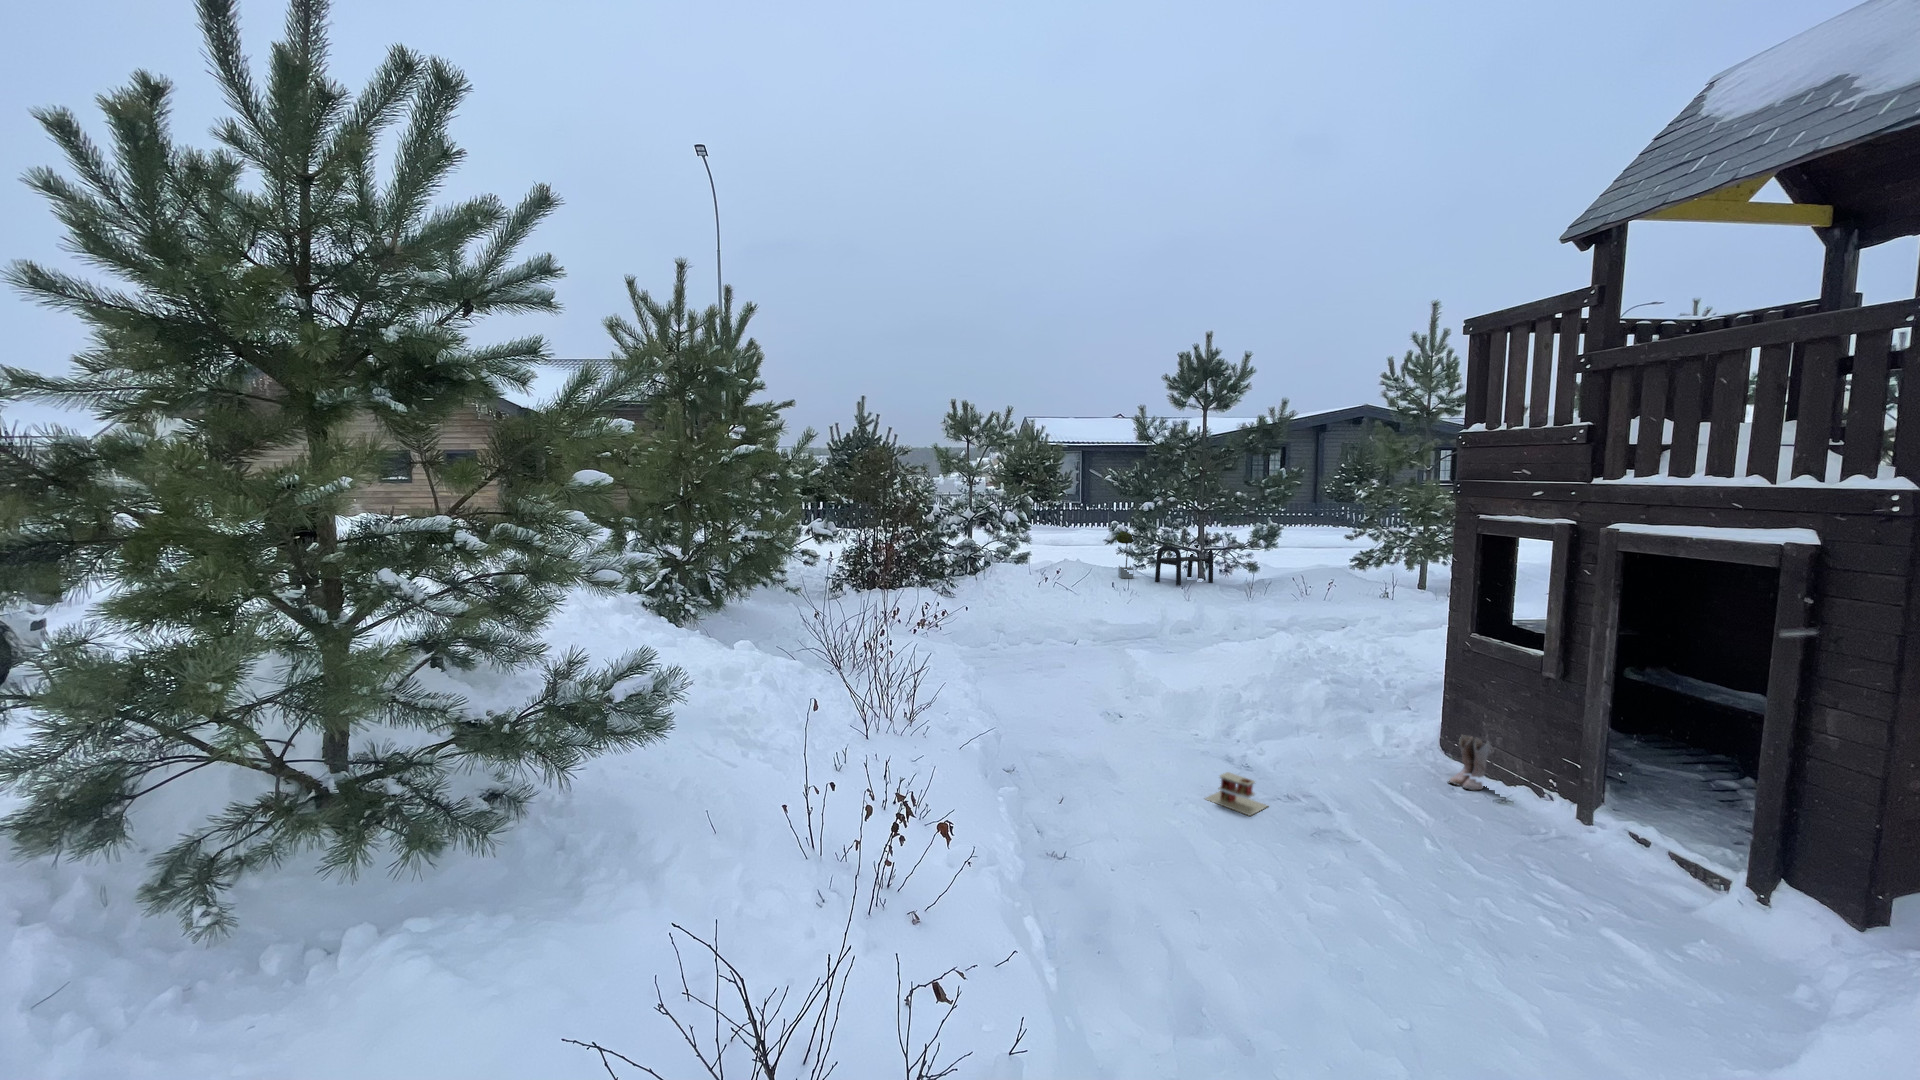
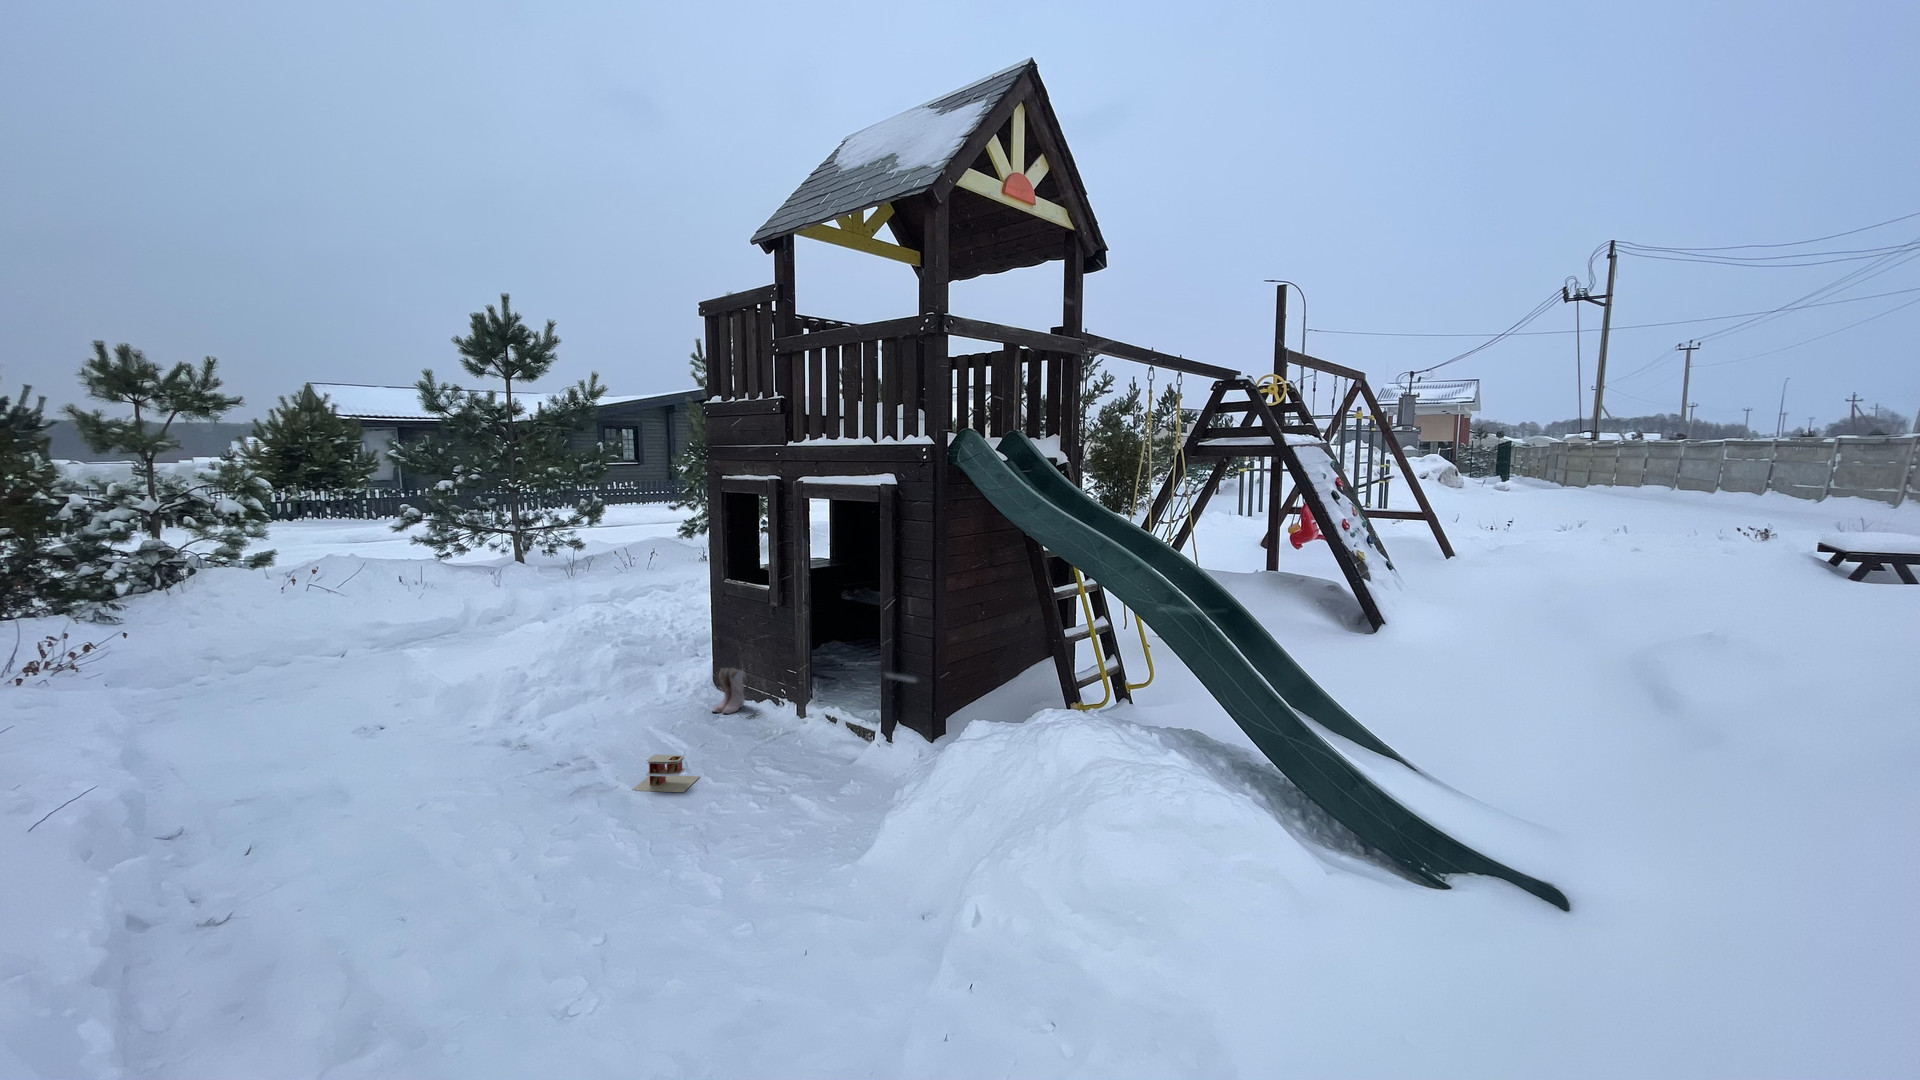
potted tree: present [1116,531,1133,578] -> none [407,516,435,571]
bench: present [1155,545,1213,585] -> none [463,526,536,572]
toy house: present [1205,772,1267,815] -> present [632,754,699,792]

